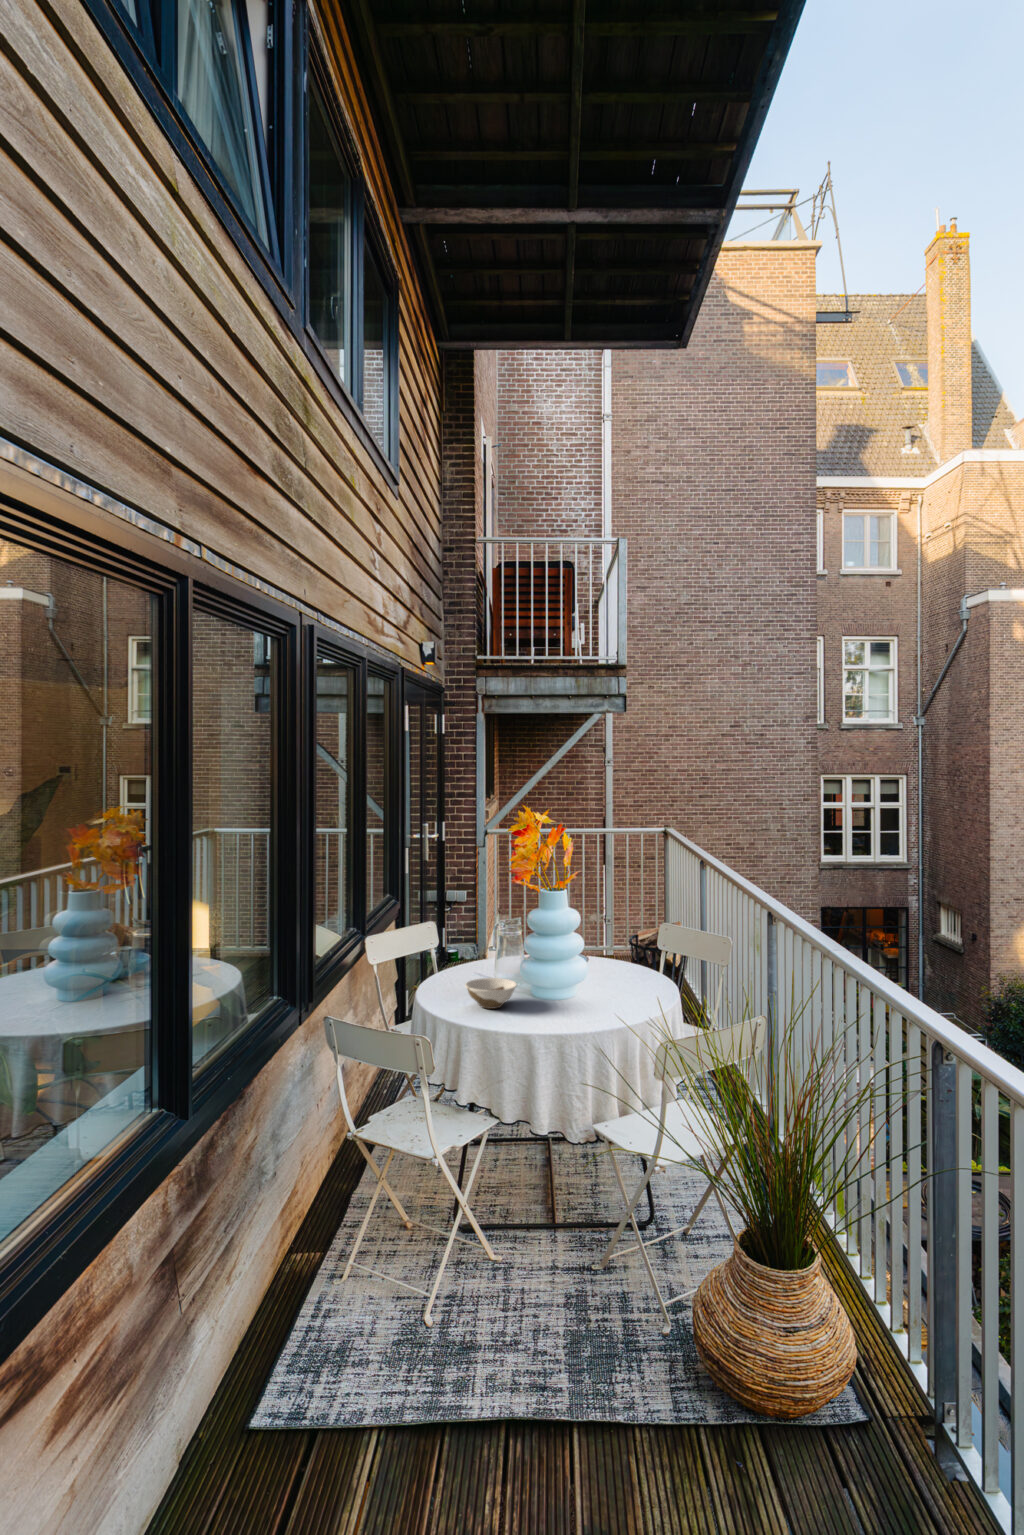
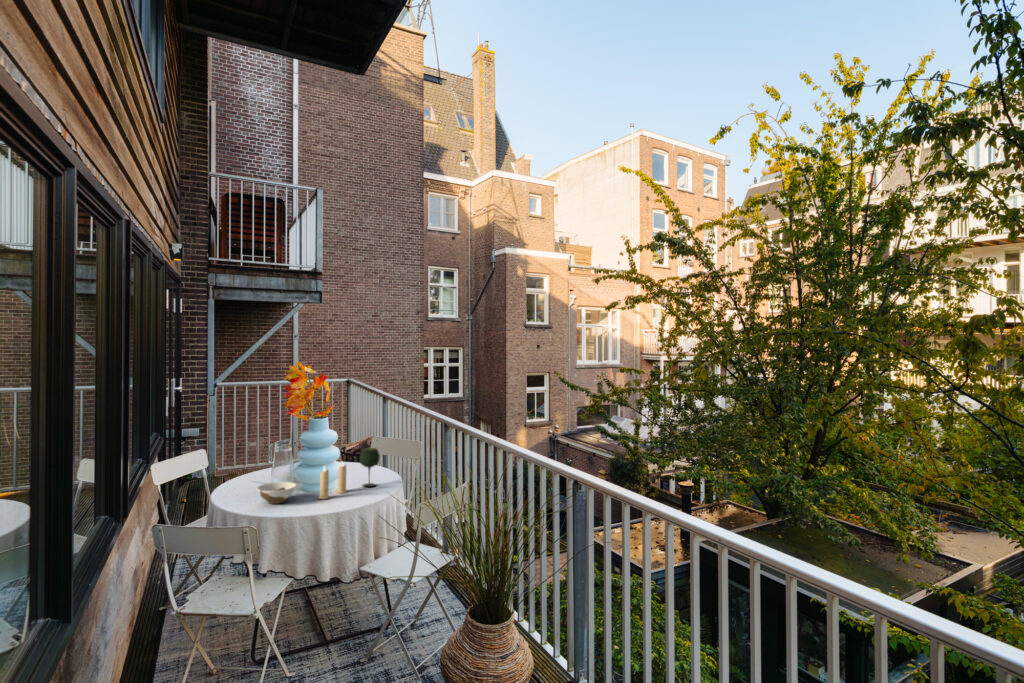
wine glass: none [612,941,643,1002] -> present [360,448,380,487]
candle: none [545,955,592,1011] -> present [318,461,347,499]

